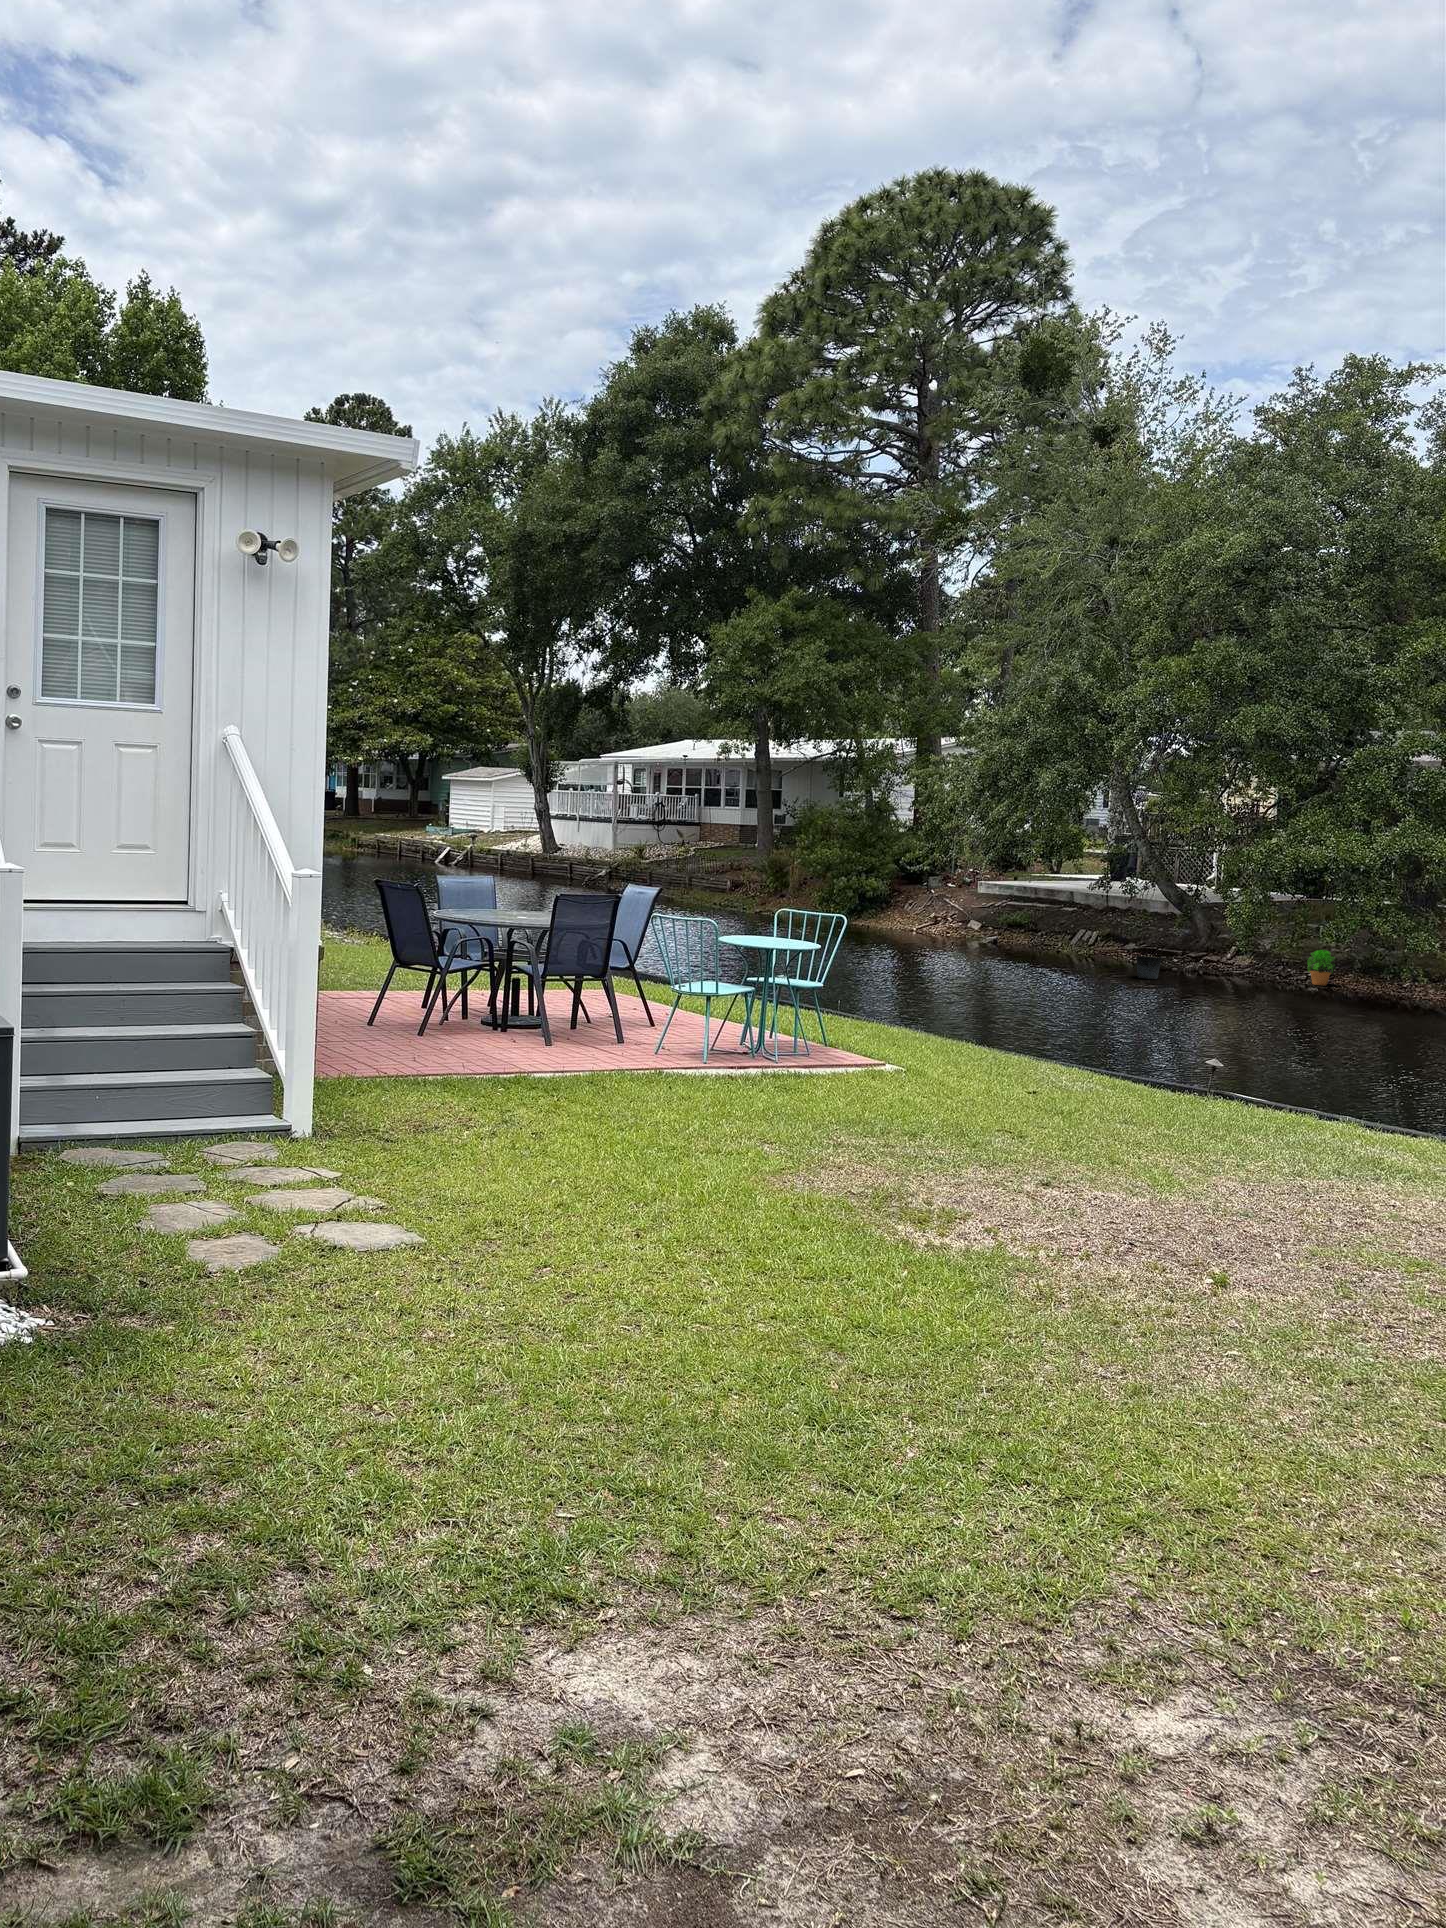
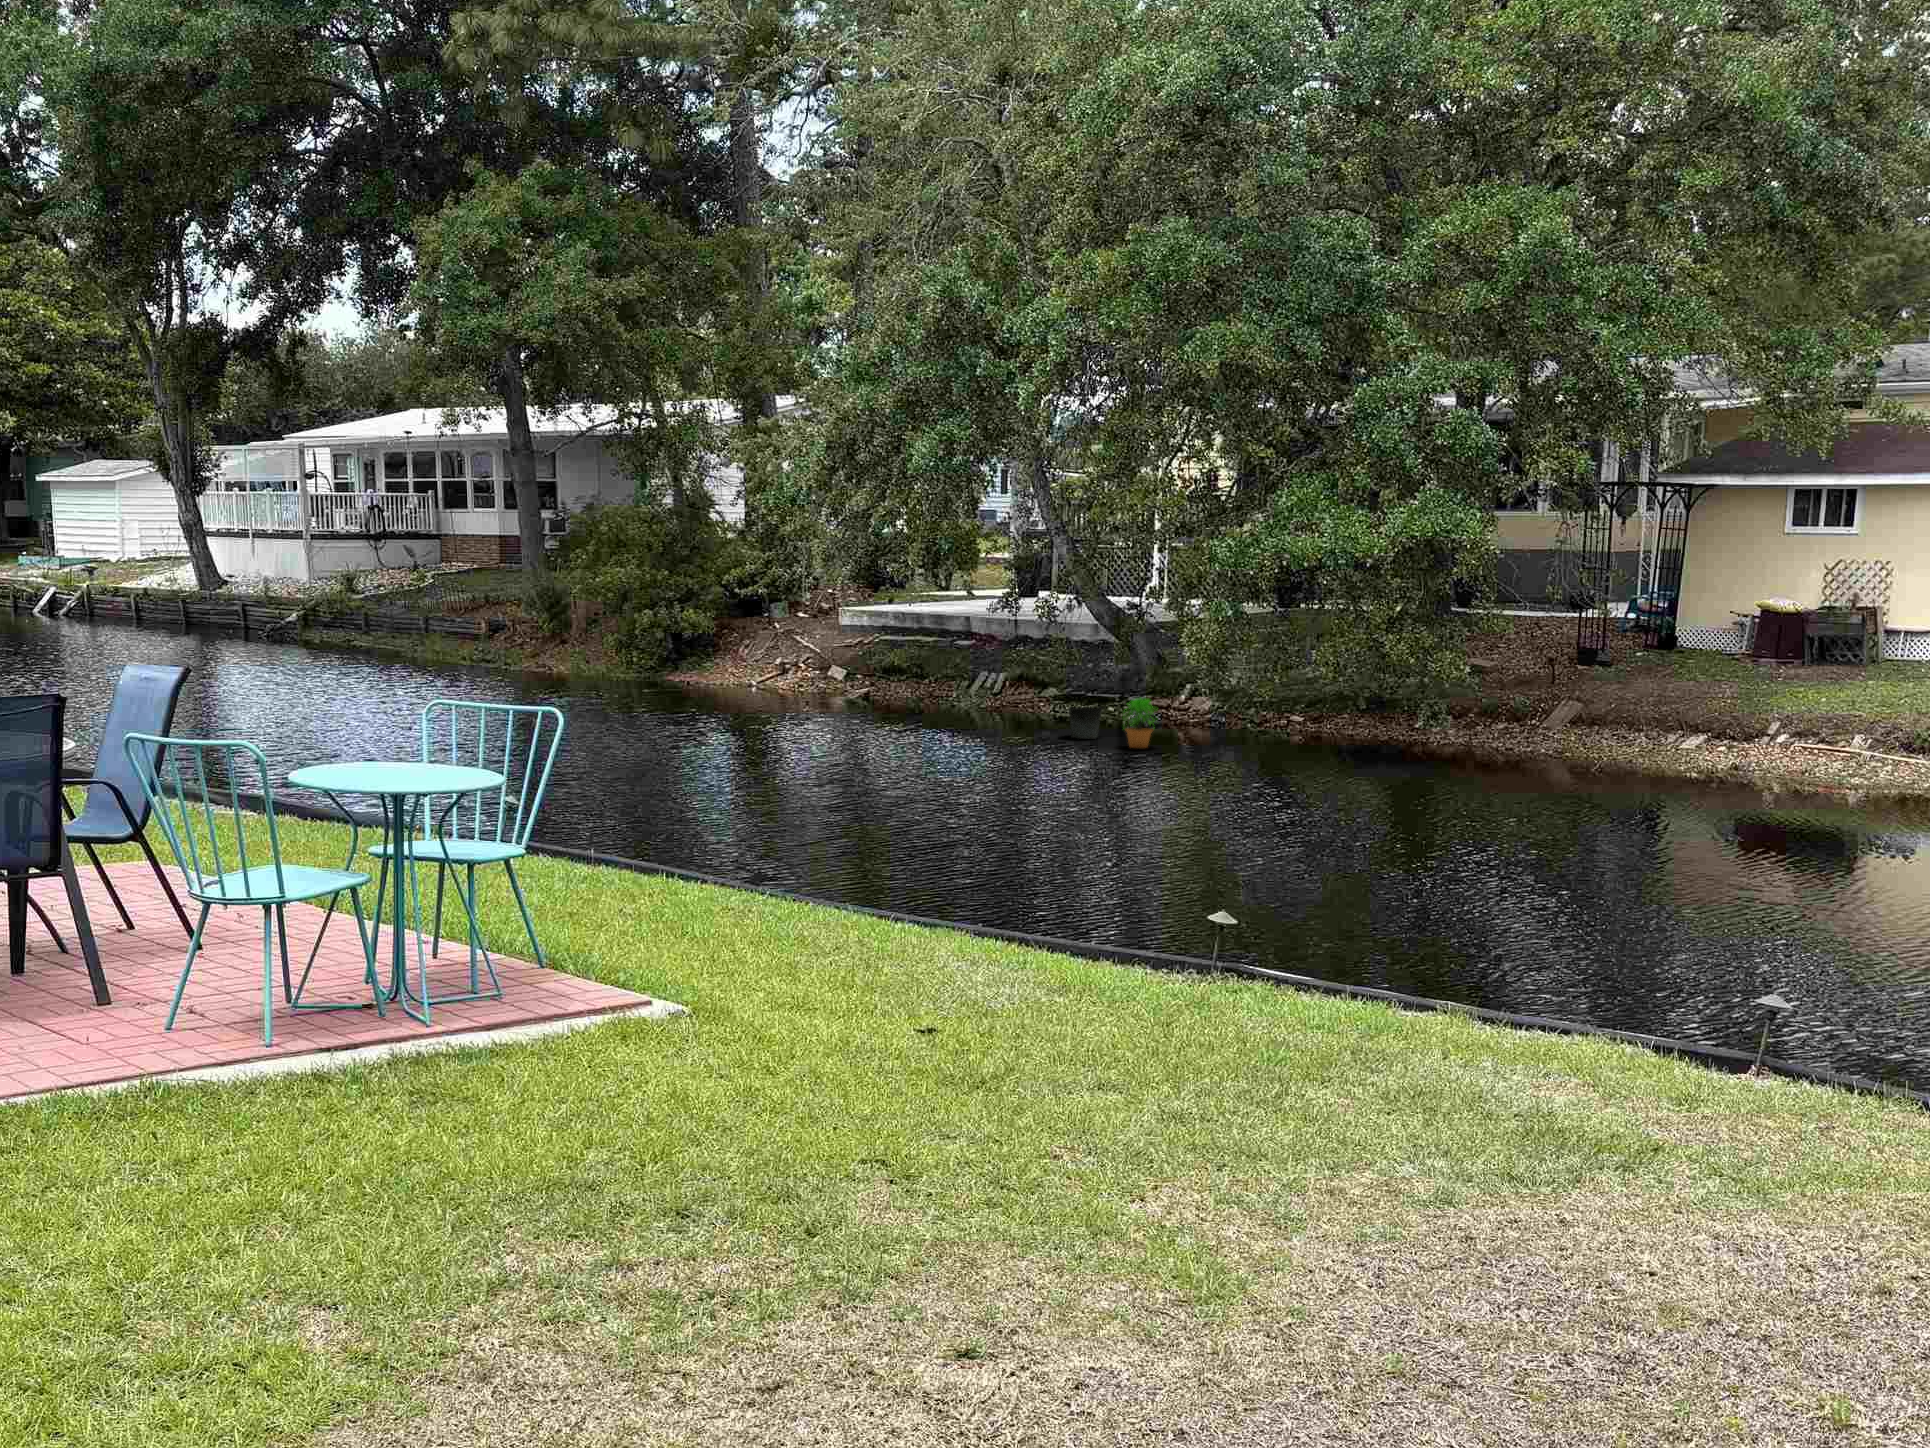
potted plant: present [1308,950,1334,986] -> present [1123,698,1155,748]

